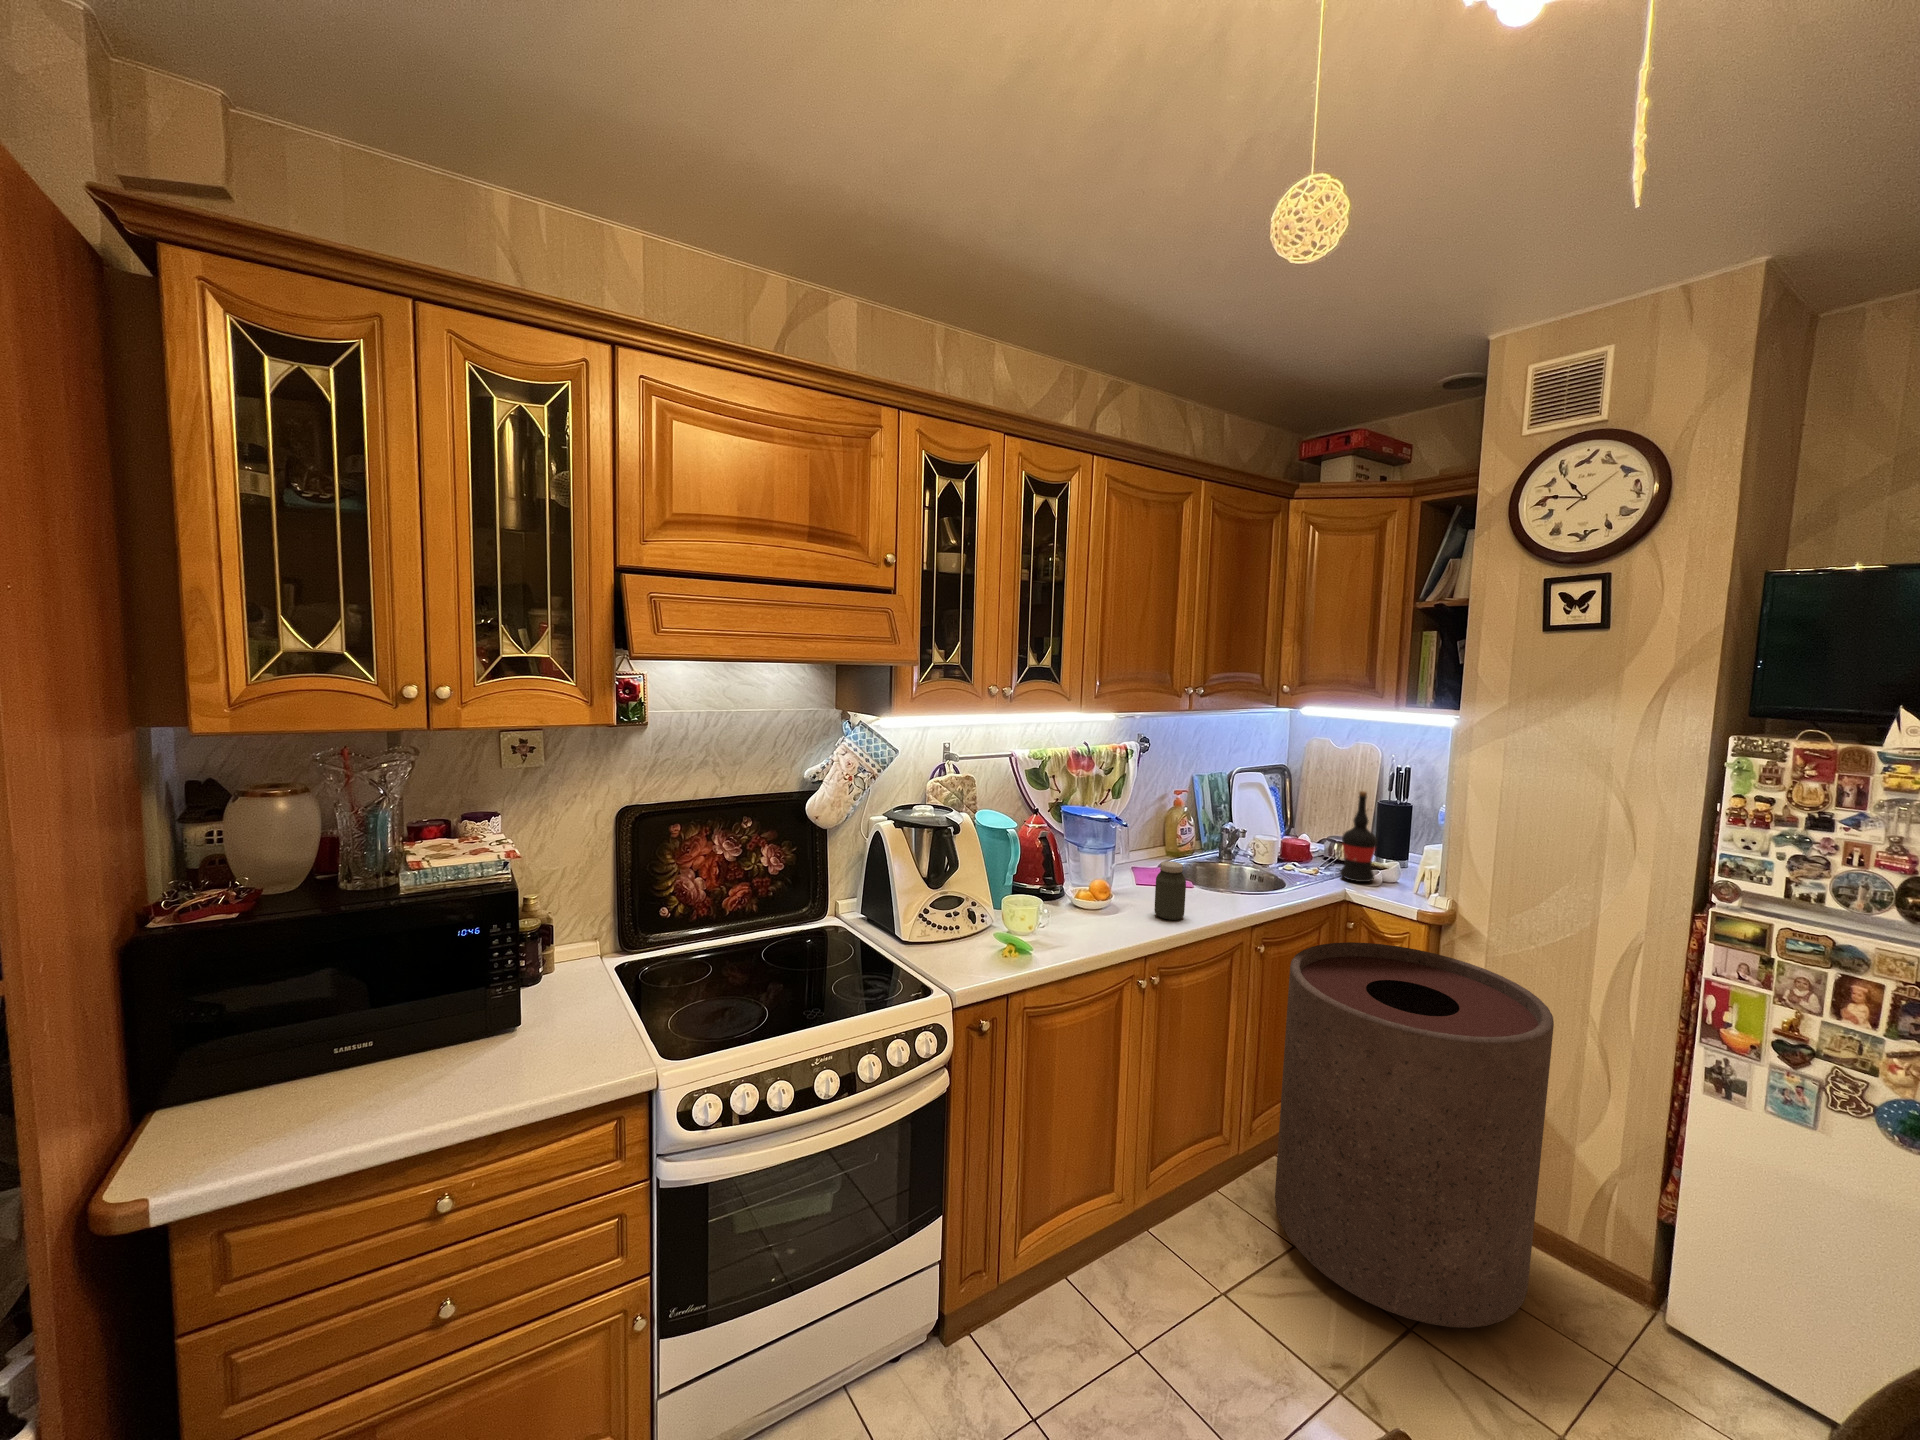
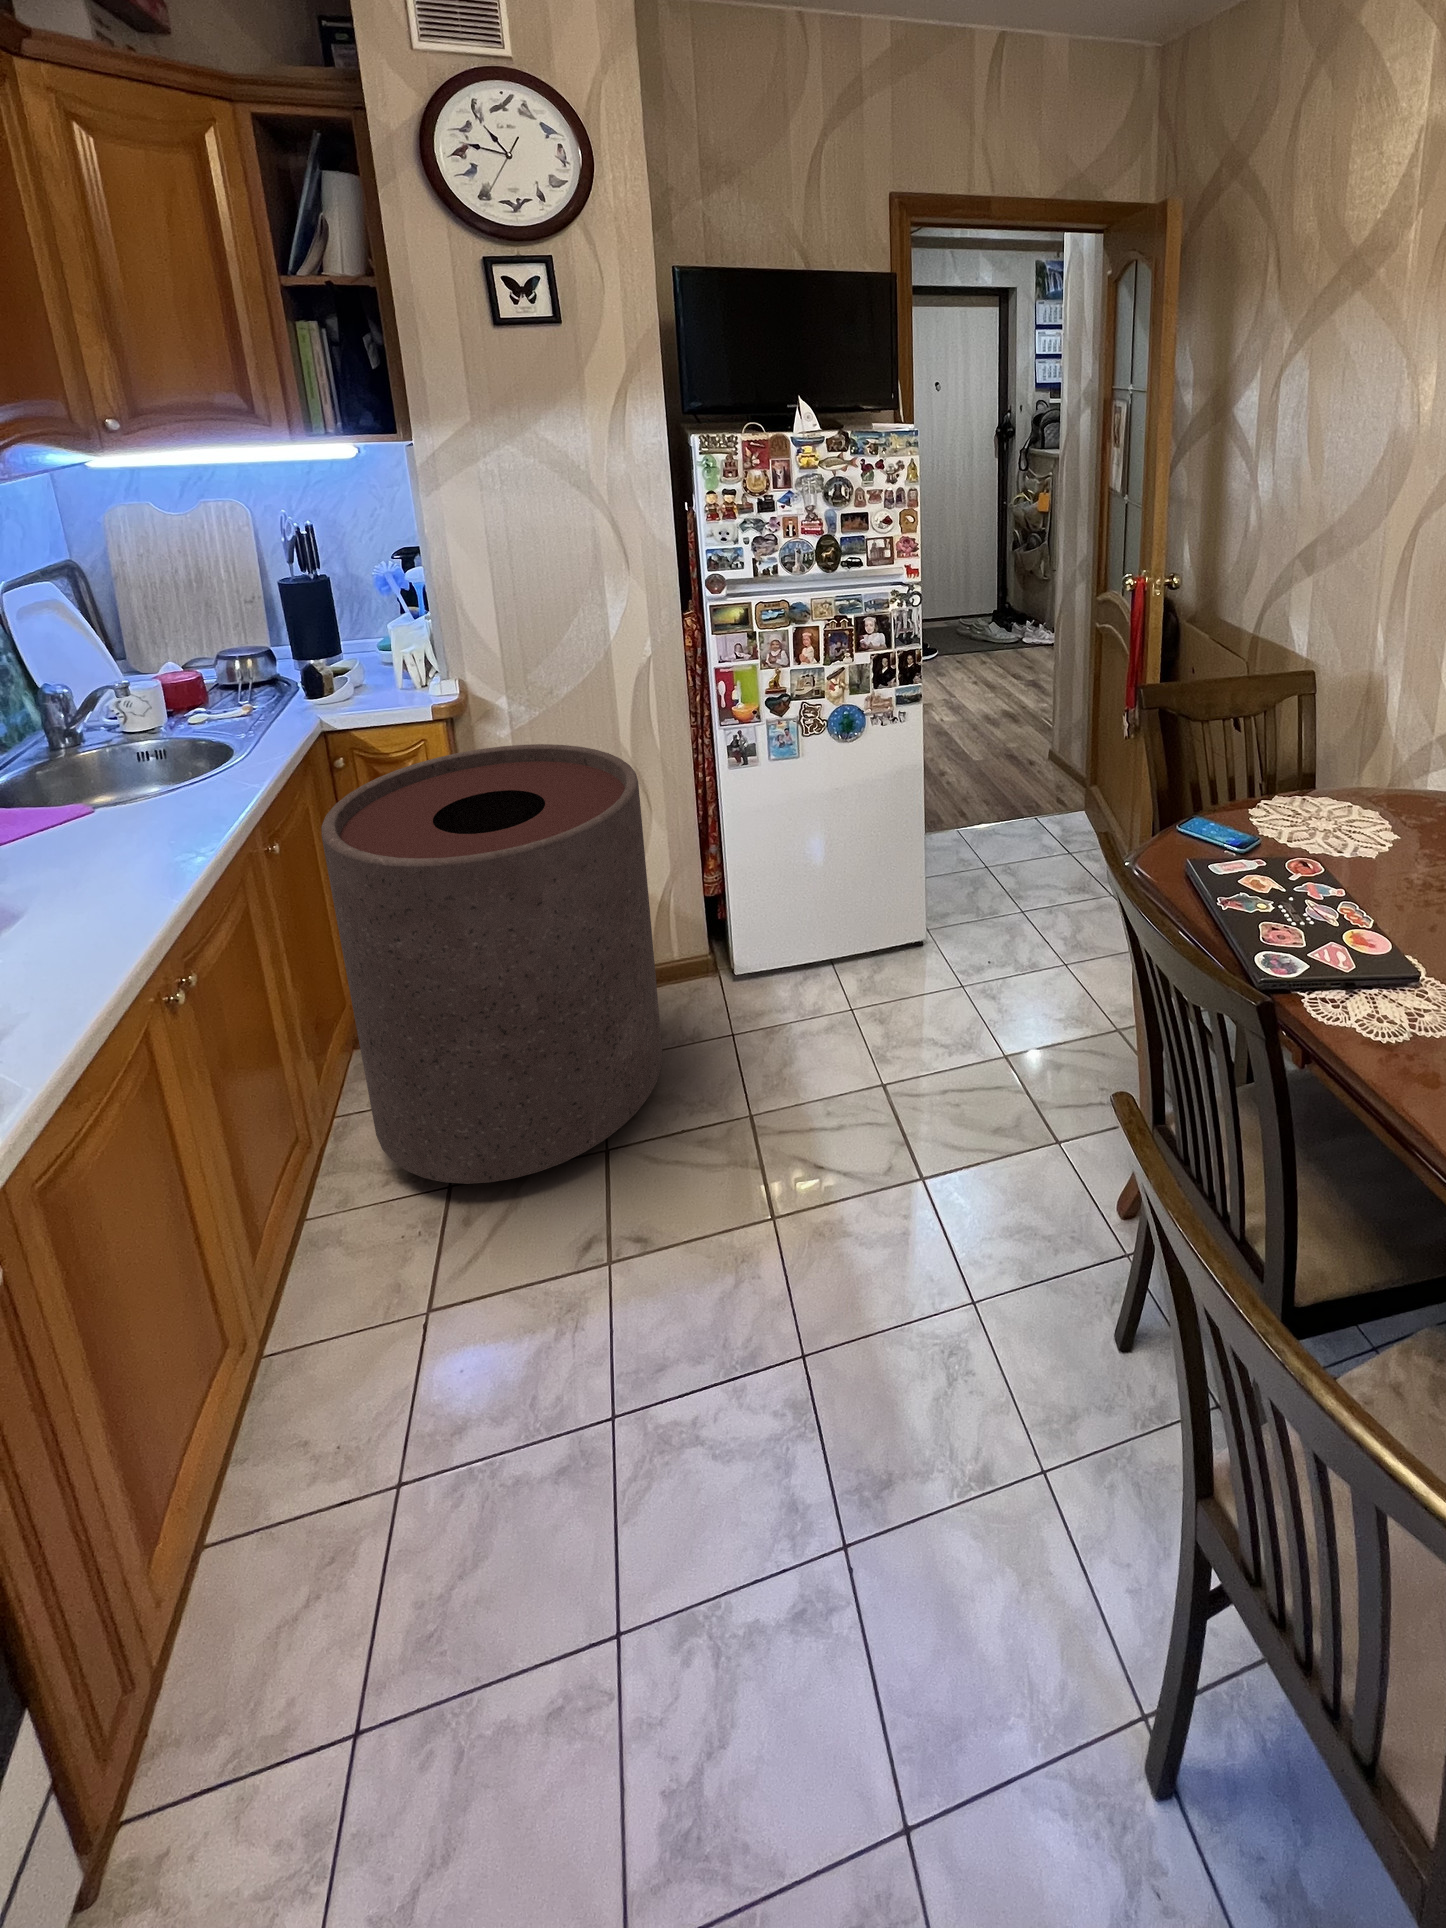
wine bottle: present [1340,791,1377,882] -> none [267,572,331,706]
jar: present [1154,861,1186,920] -> none [75,776,158,885]

